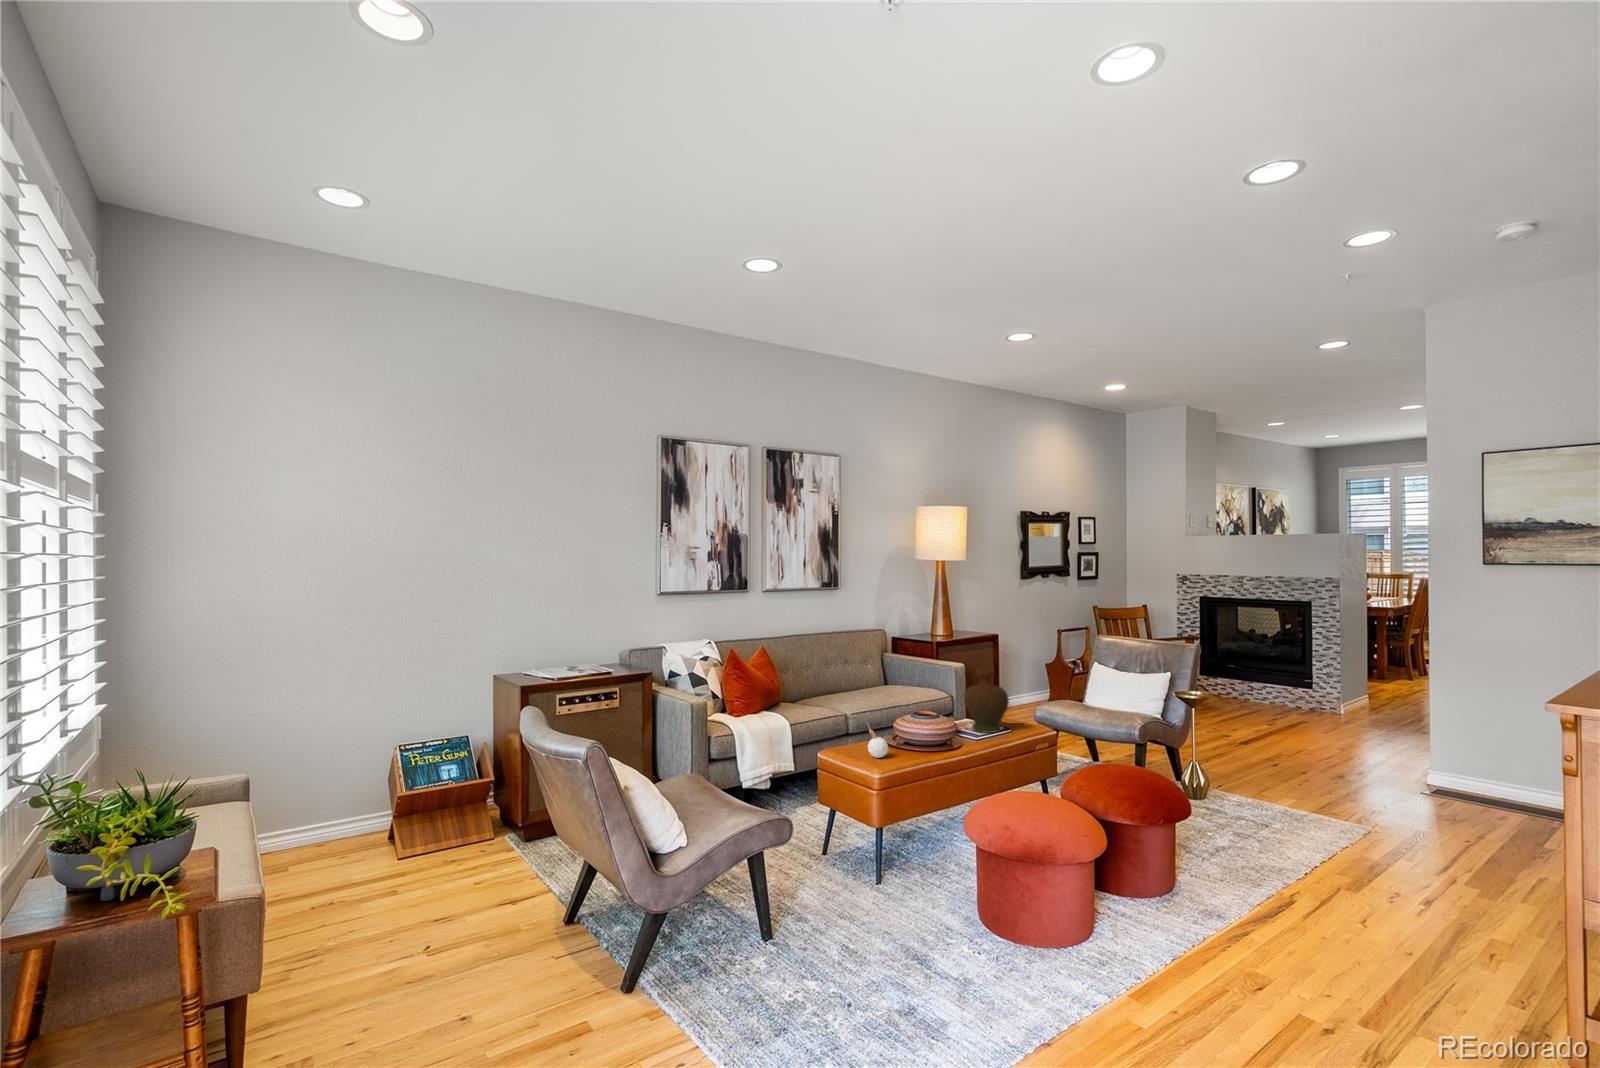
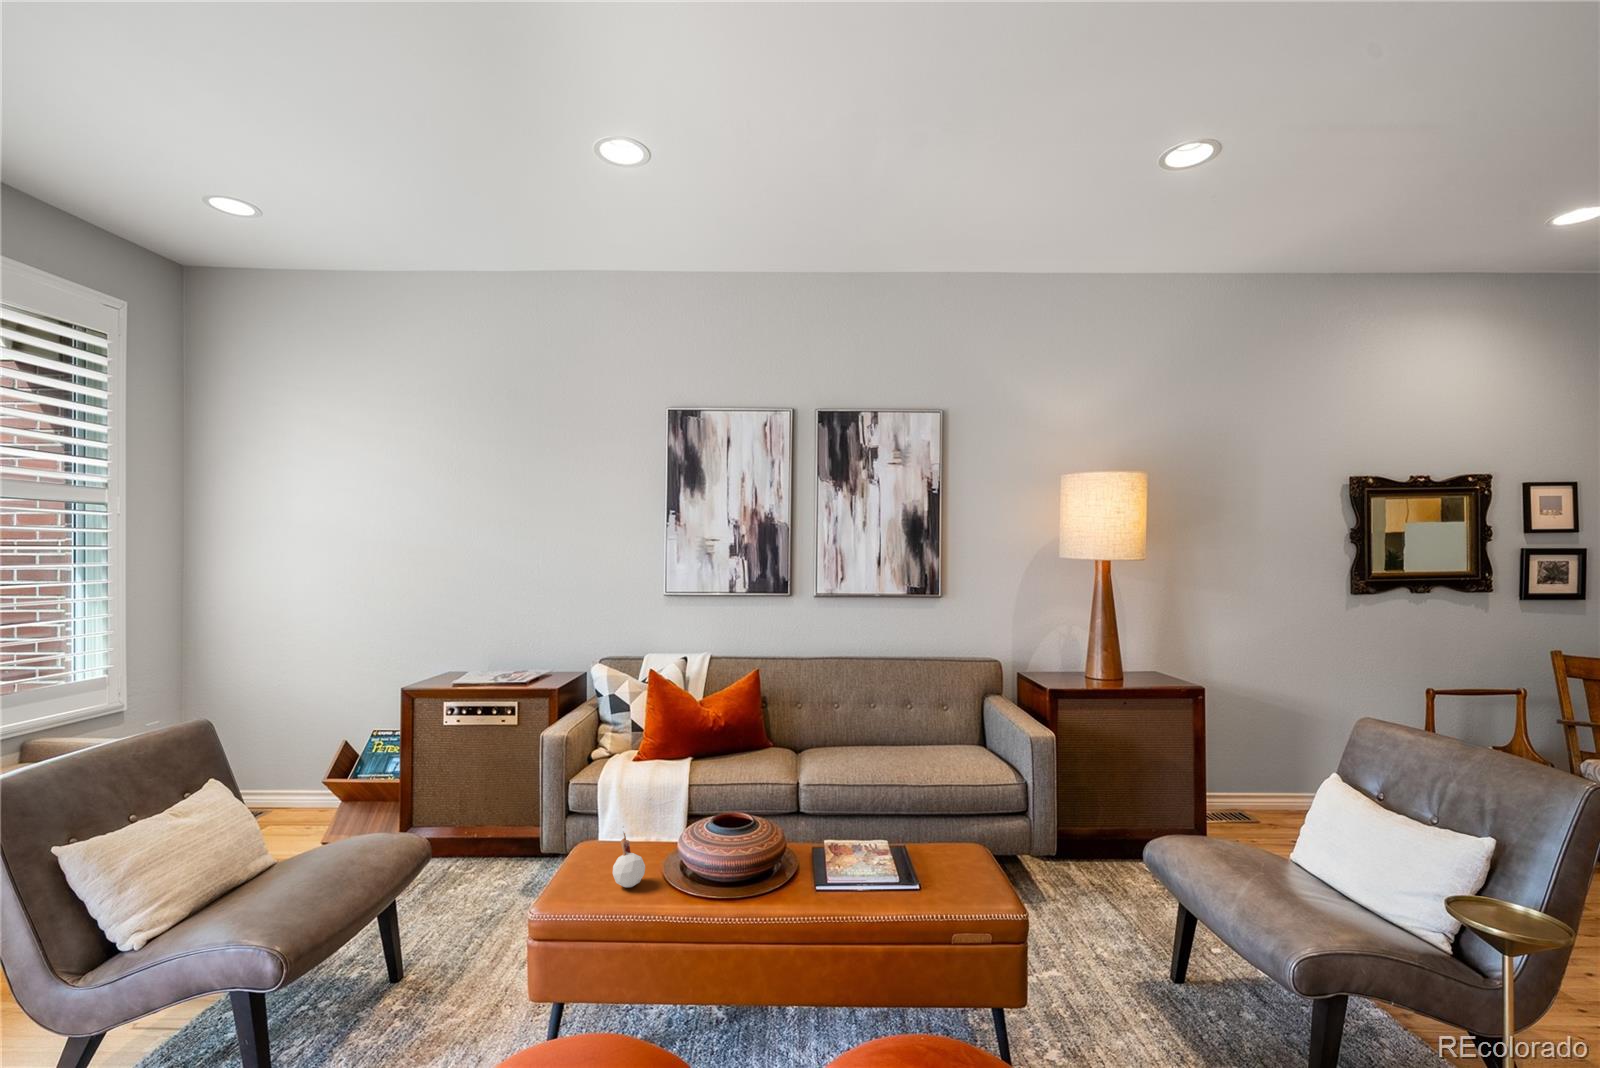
decorative vase: present [964,669,1009,733] -> none [867,768,944,891]

